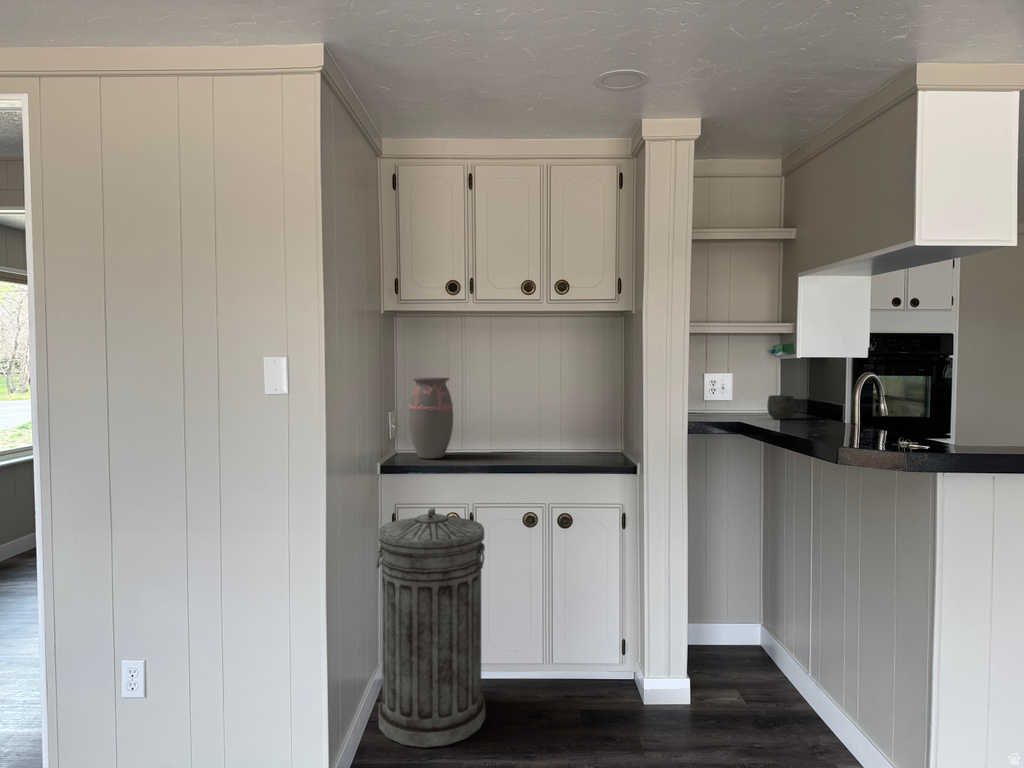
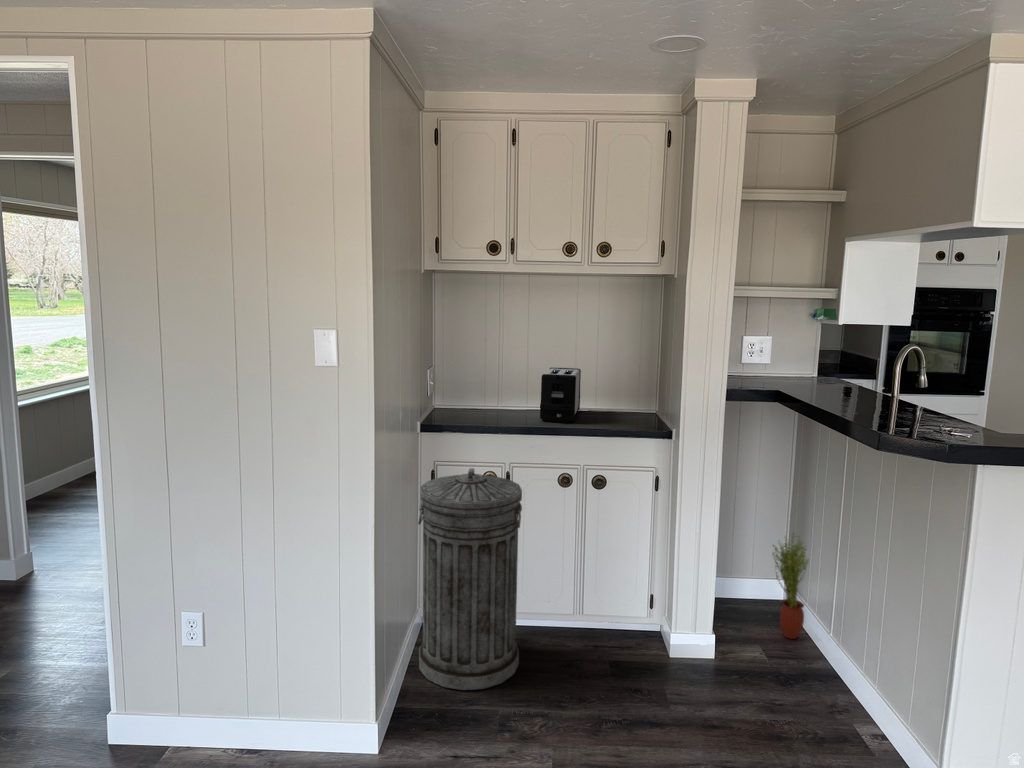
decorative vase: present [409,377,453,458] -> none [447,336,491,417]
mug: present [767,395,801,419] -> none [805,362,839,386]
toaster: none [503,408,545,461] -> present [540,368,581,422]
potted plant: none [745,569,783,683] -> present [773,533,809,639]

